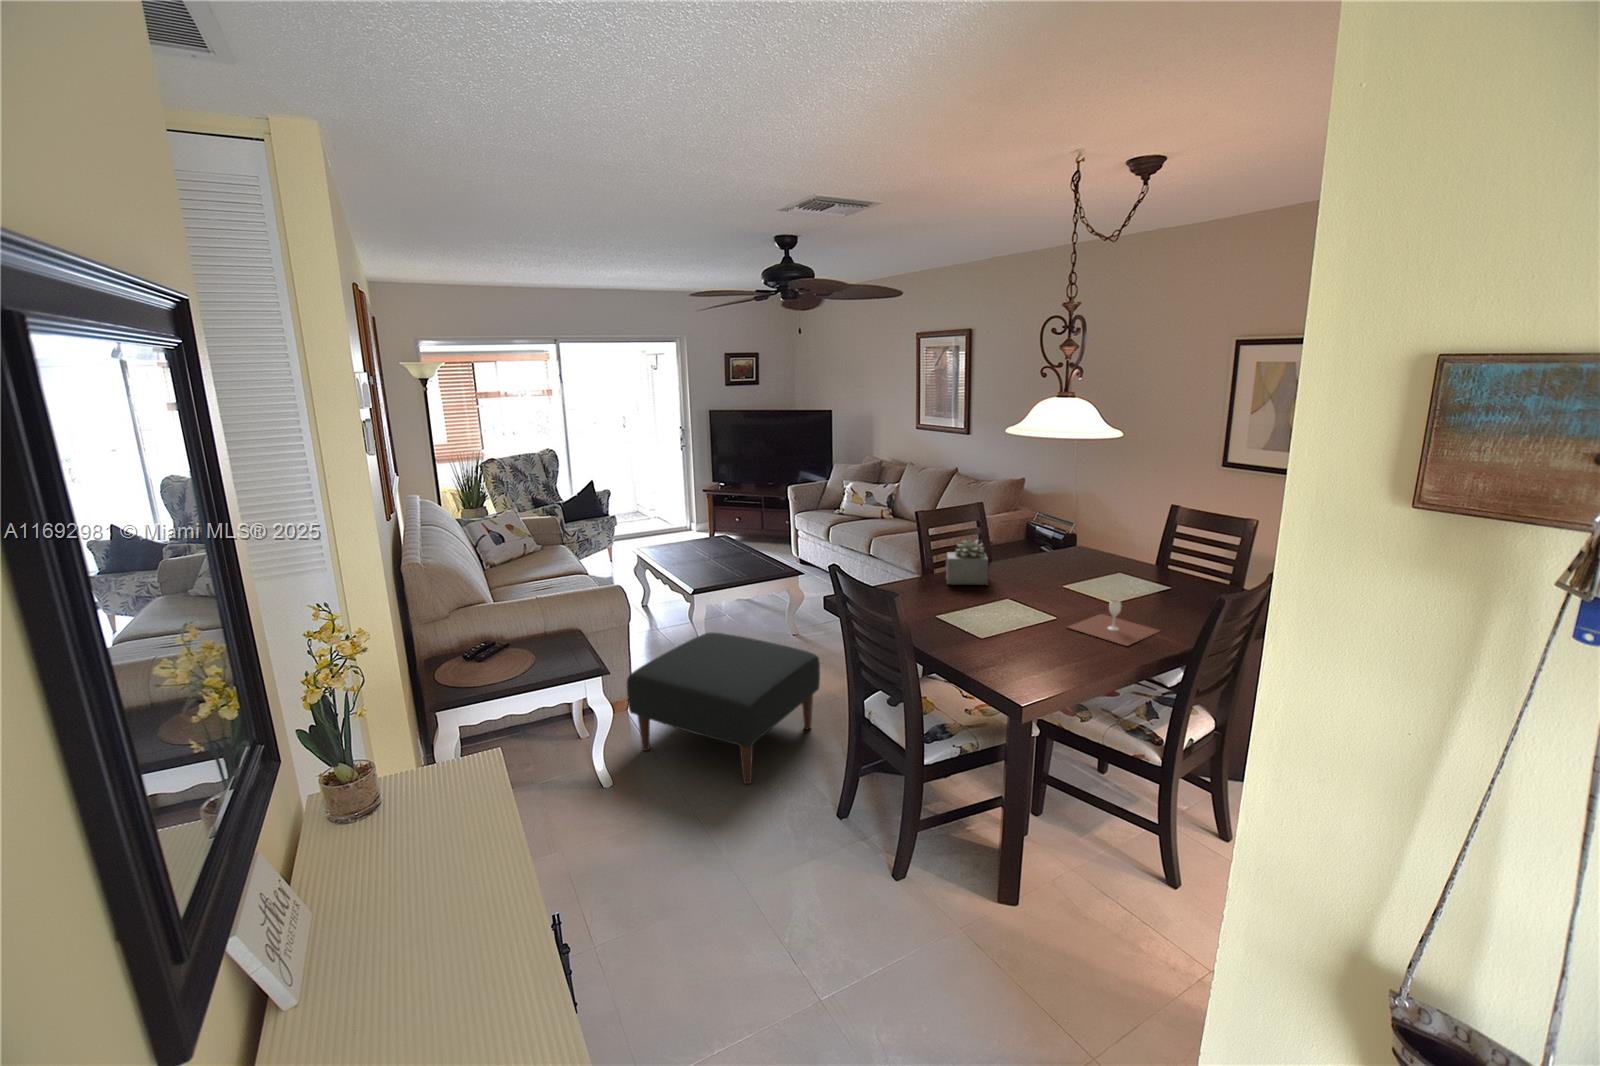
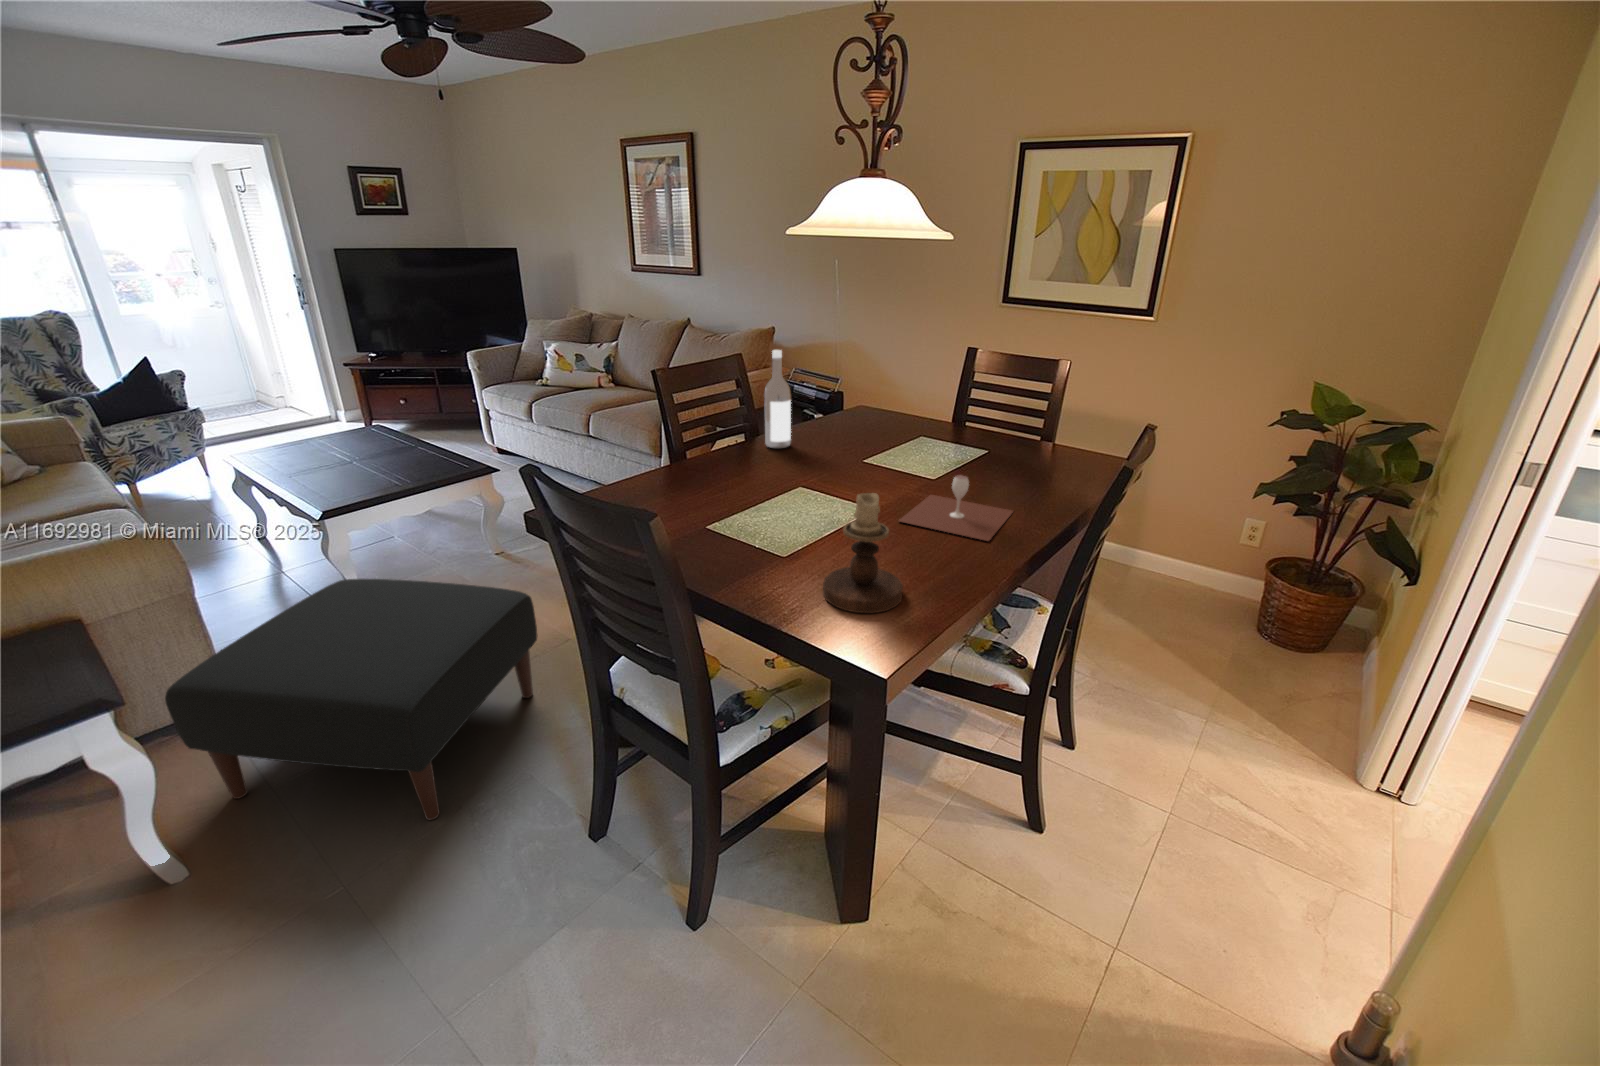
wine bottle: none [990,504,1010,573] -> present [764,350,791,449]
succulent plant: present [946,540,988,585] -> none [707,402,770,471]
candlestick: none [996,600,1048,673] -> present [823,493,903,613]

